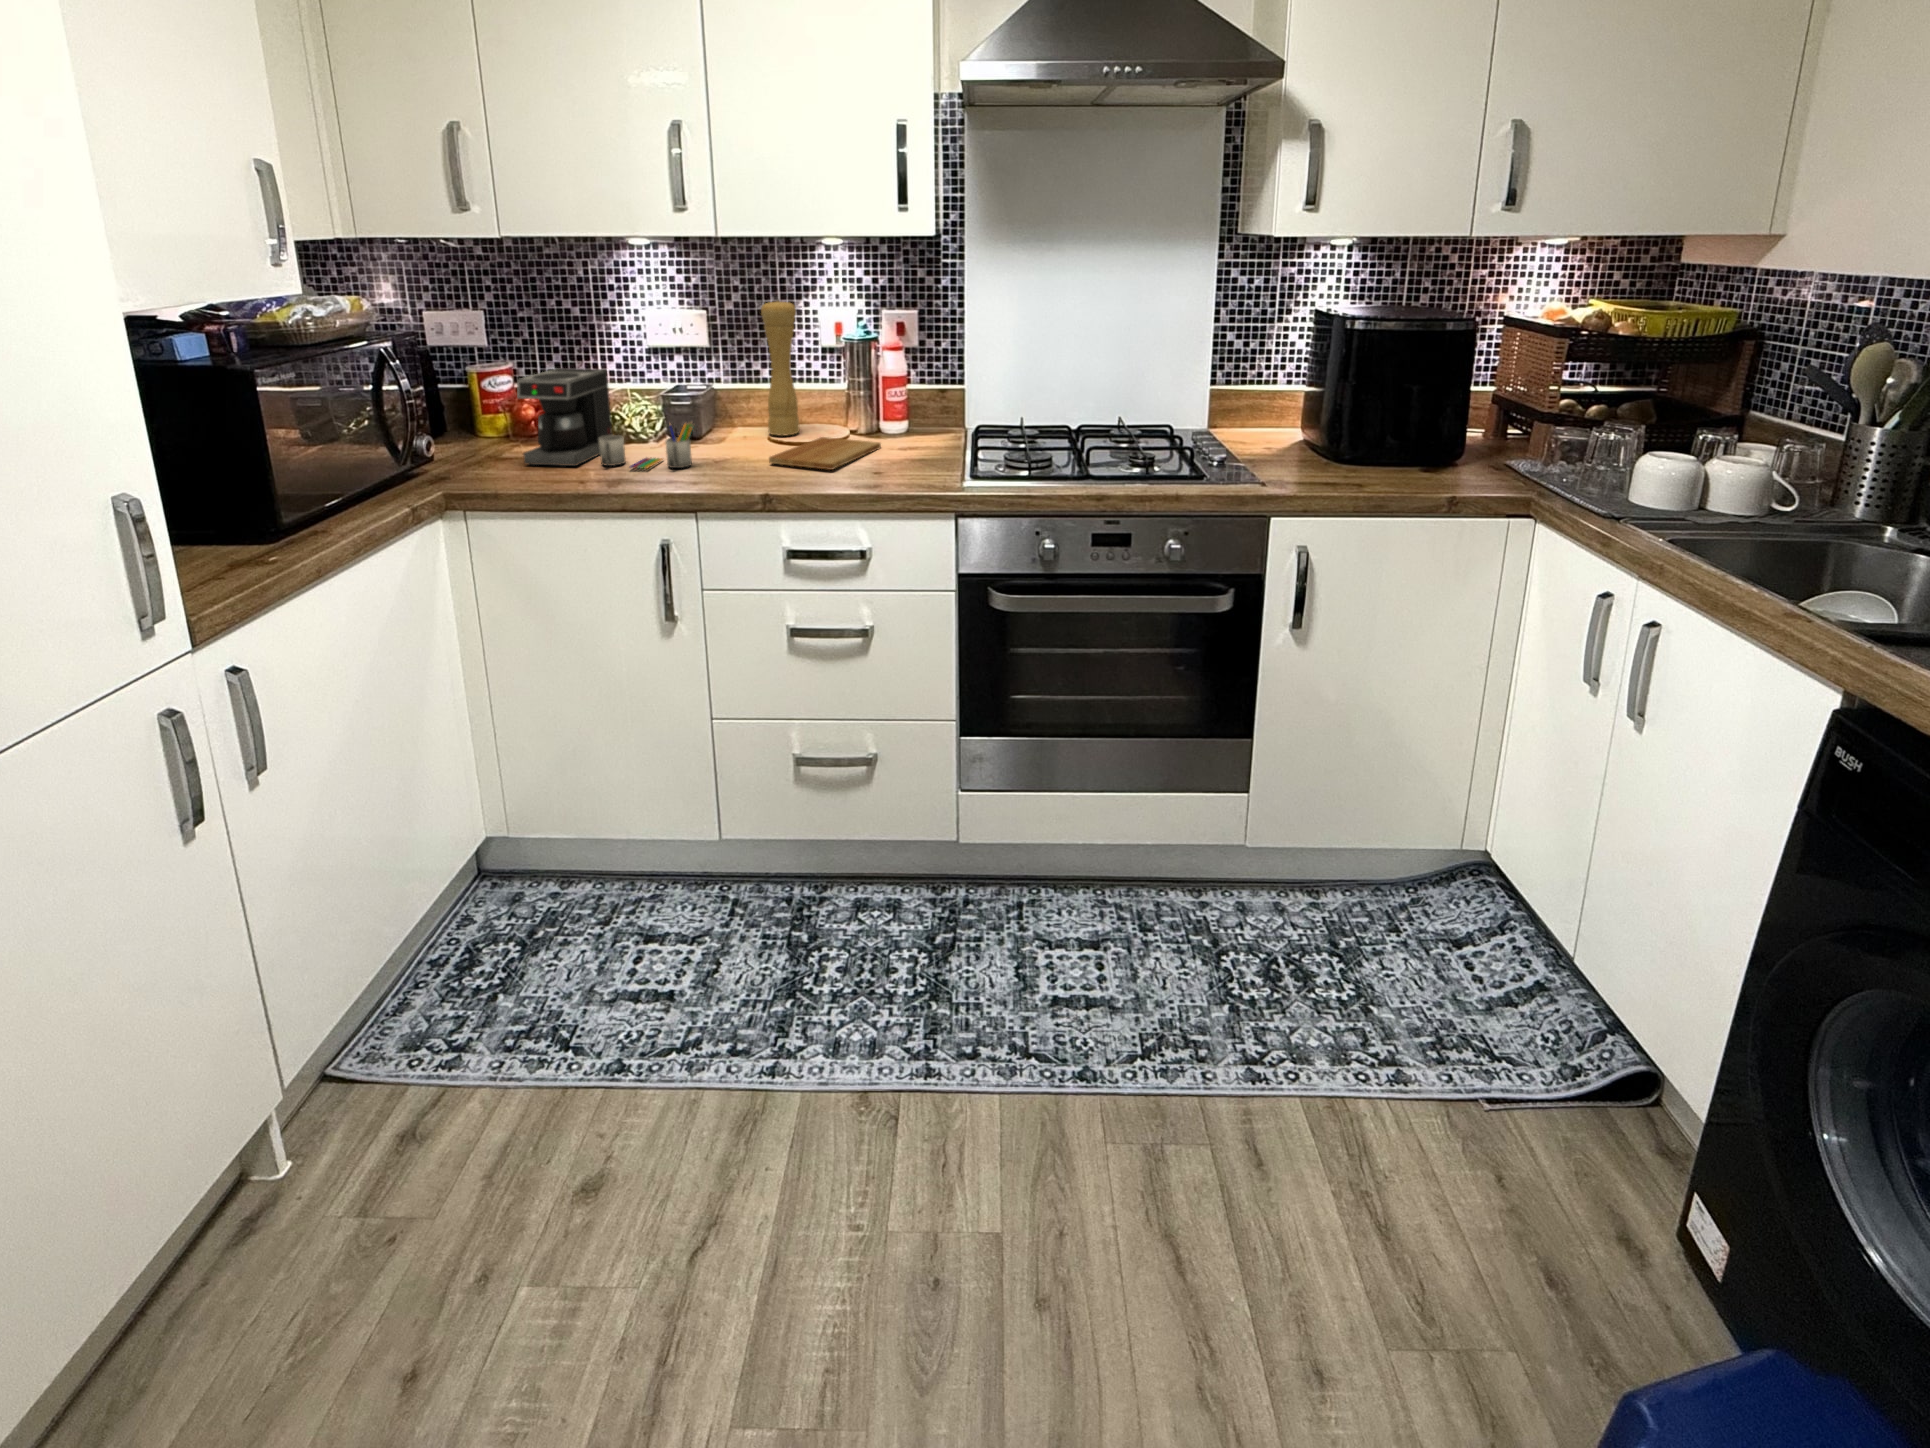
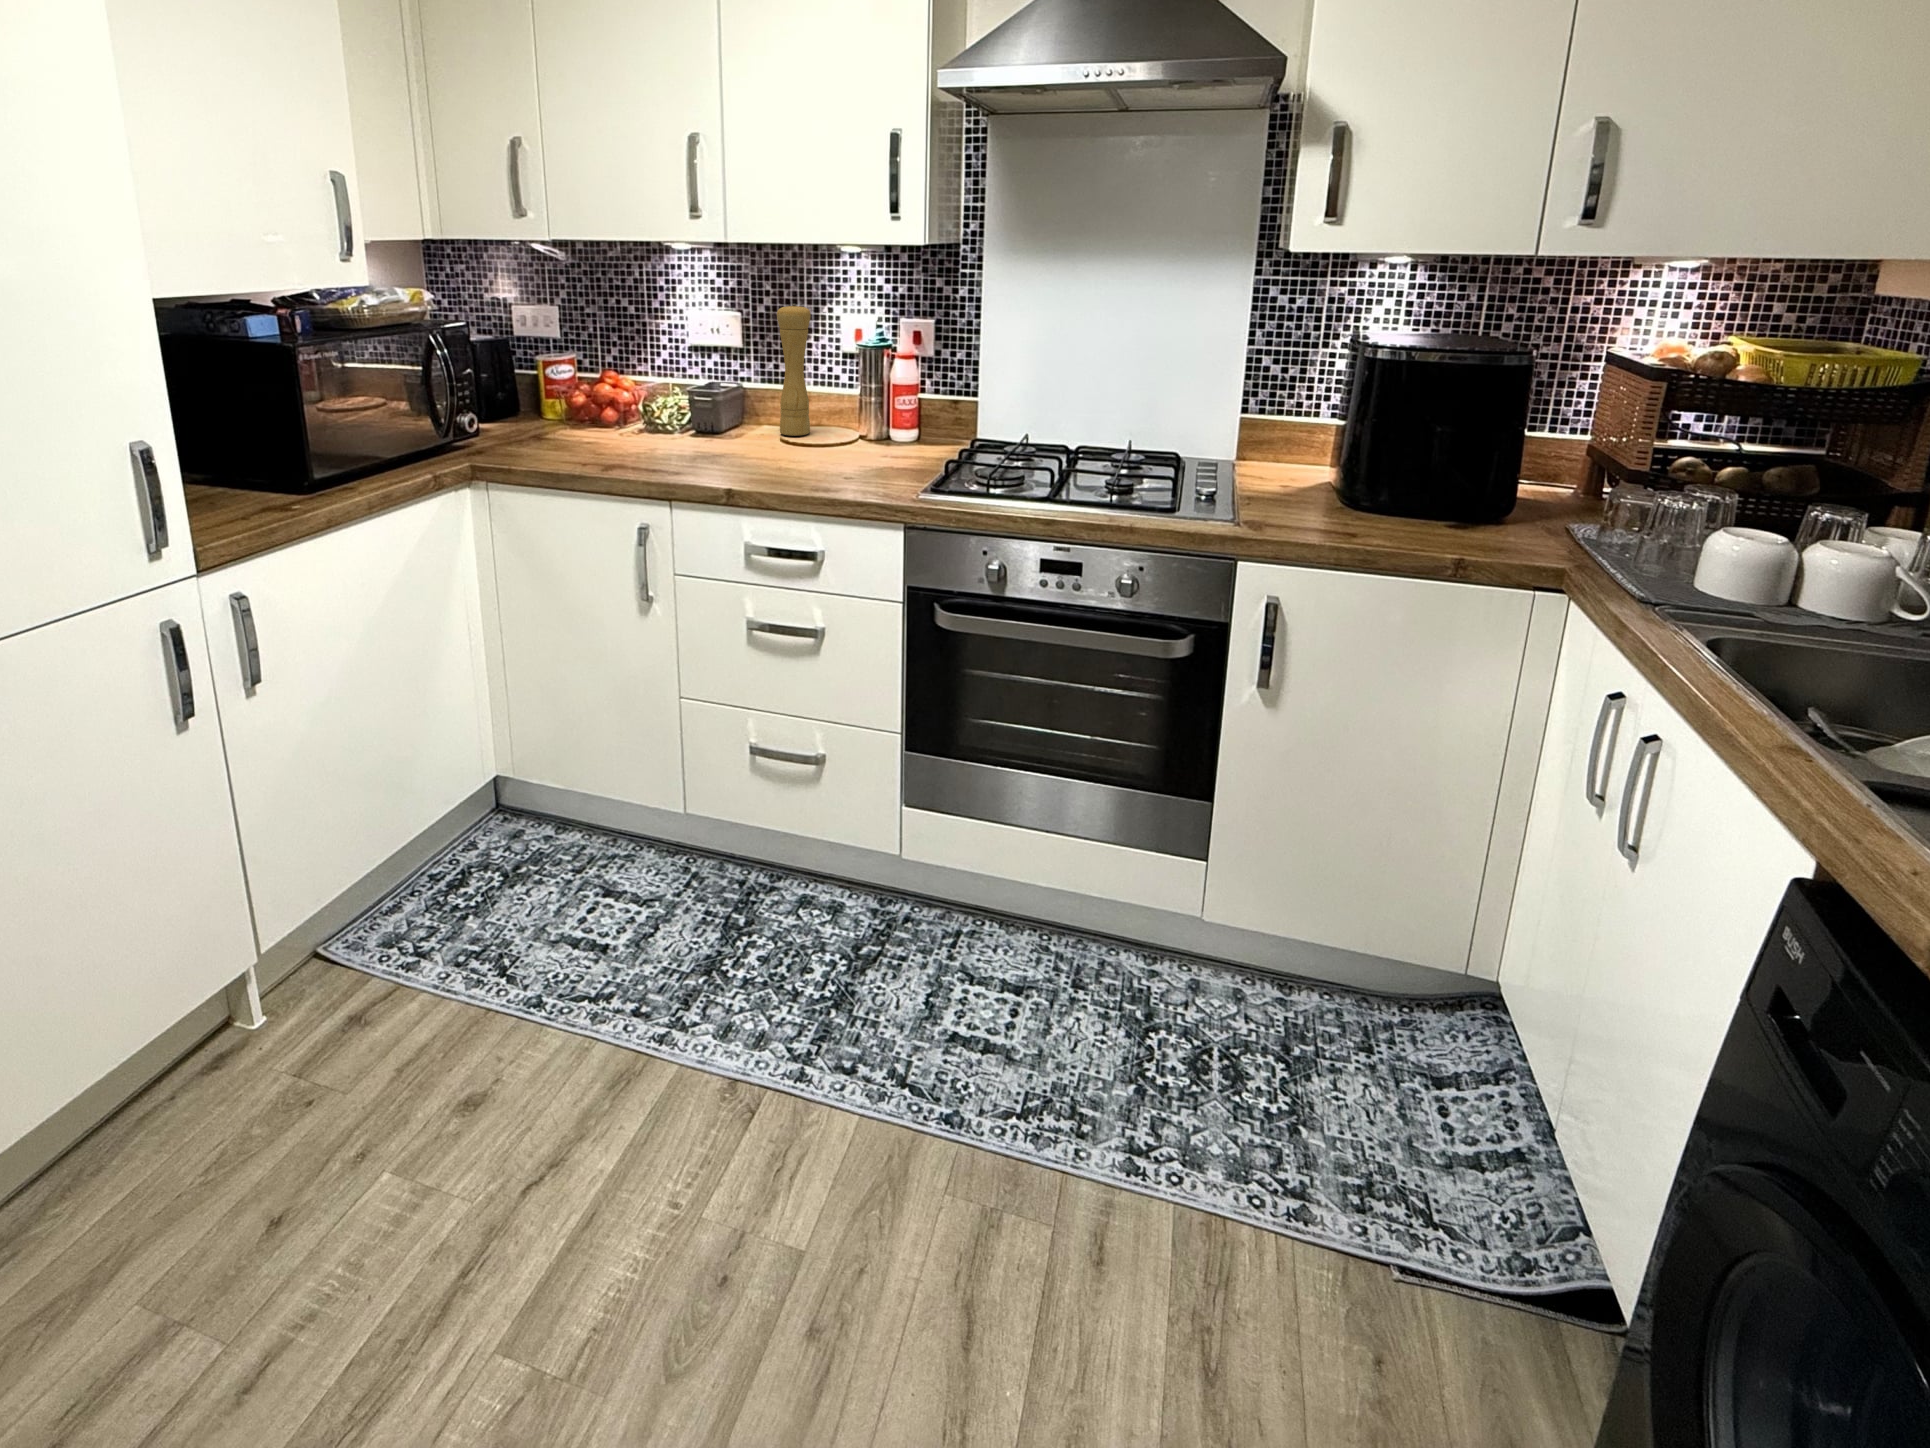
coffee maker: present [517,368,695,469] -> none [547,360,691,459]
cutting board: present [769,437,881,470] -> none [756,440,873,471]

